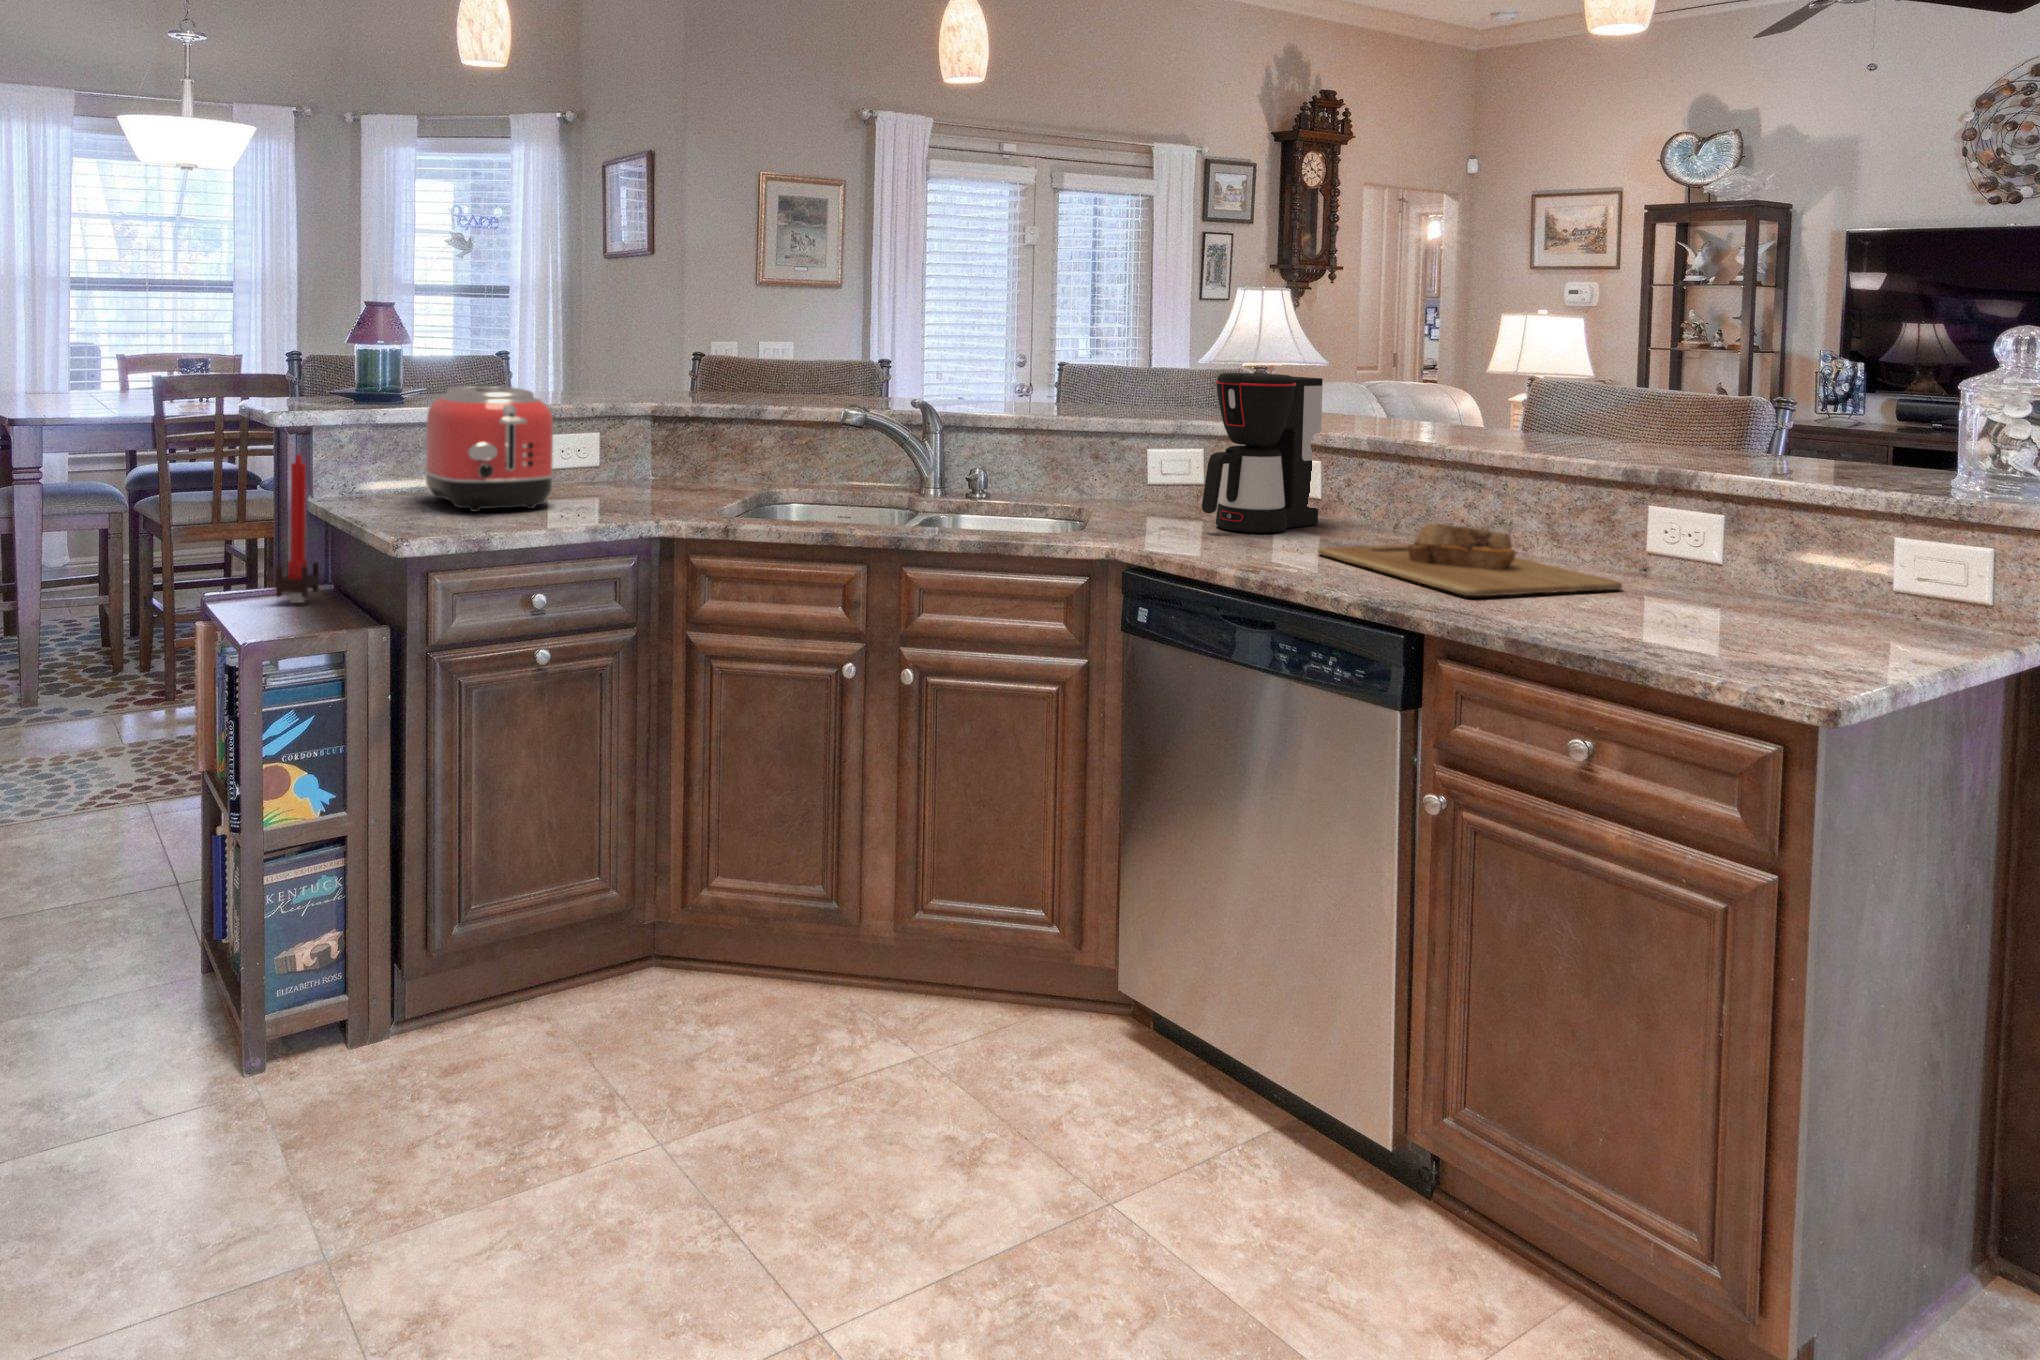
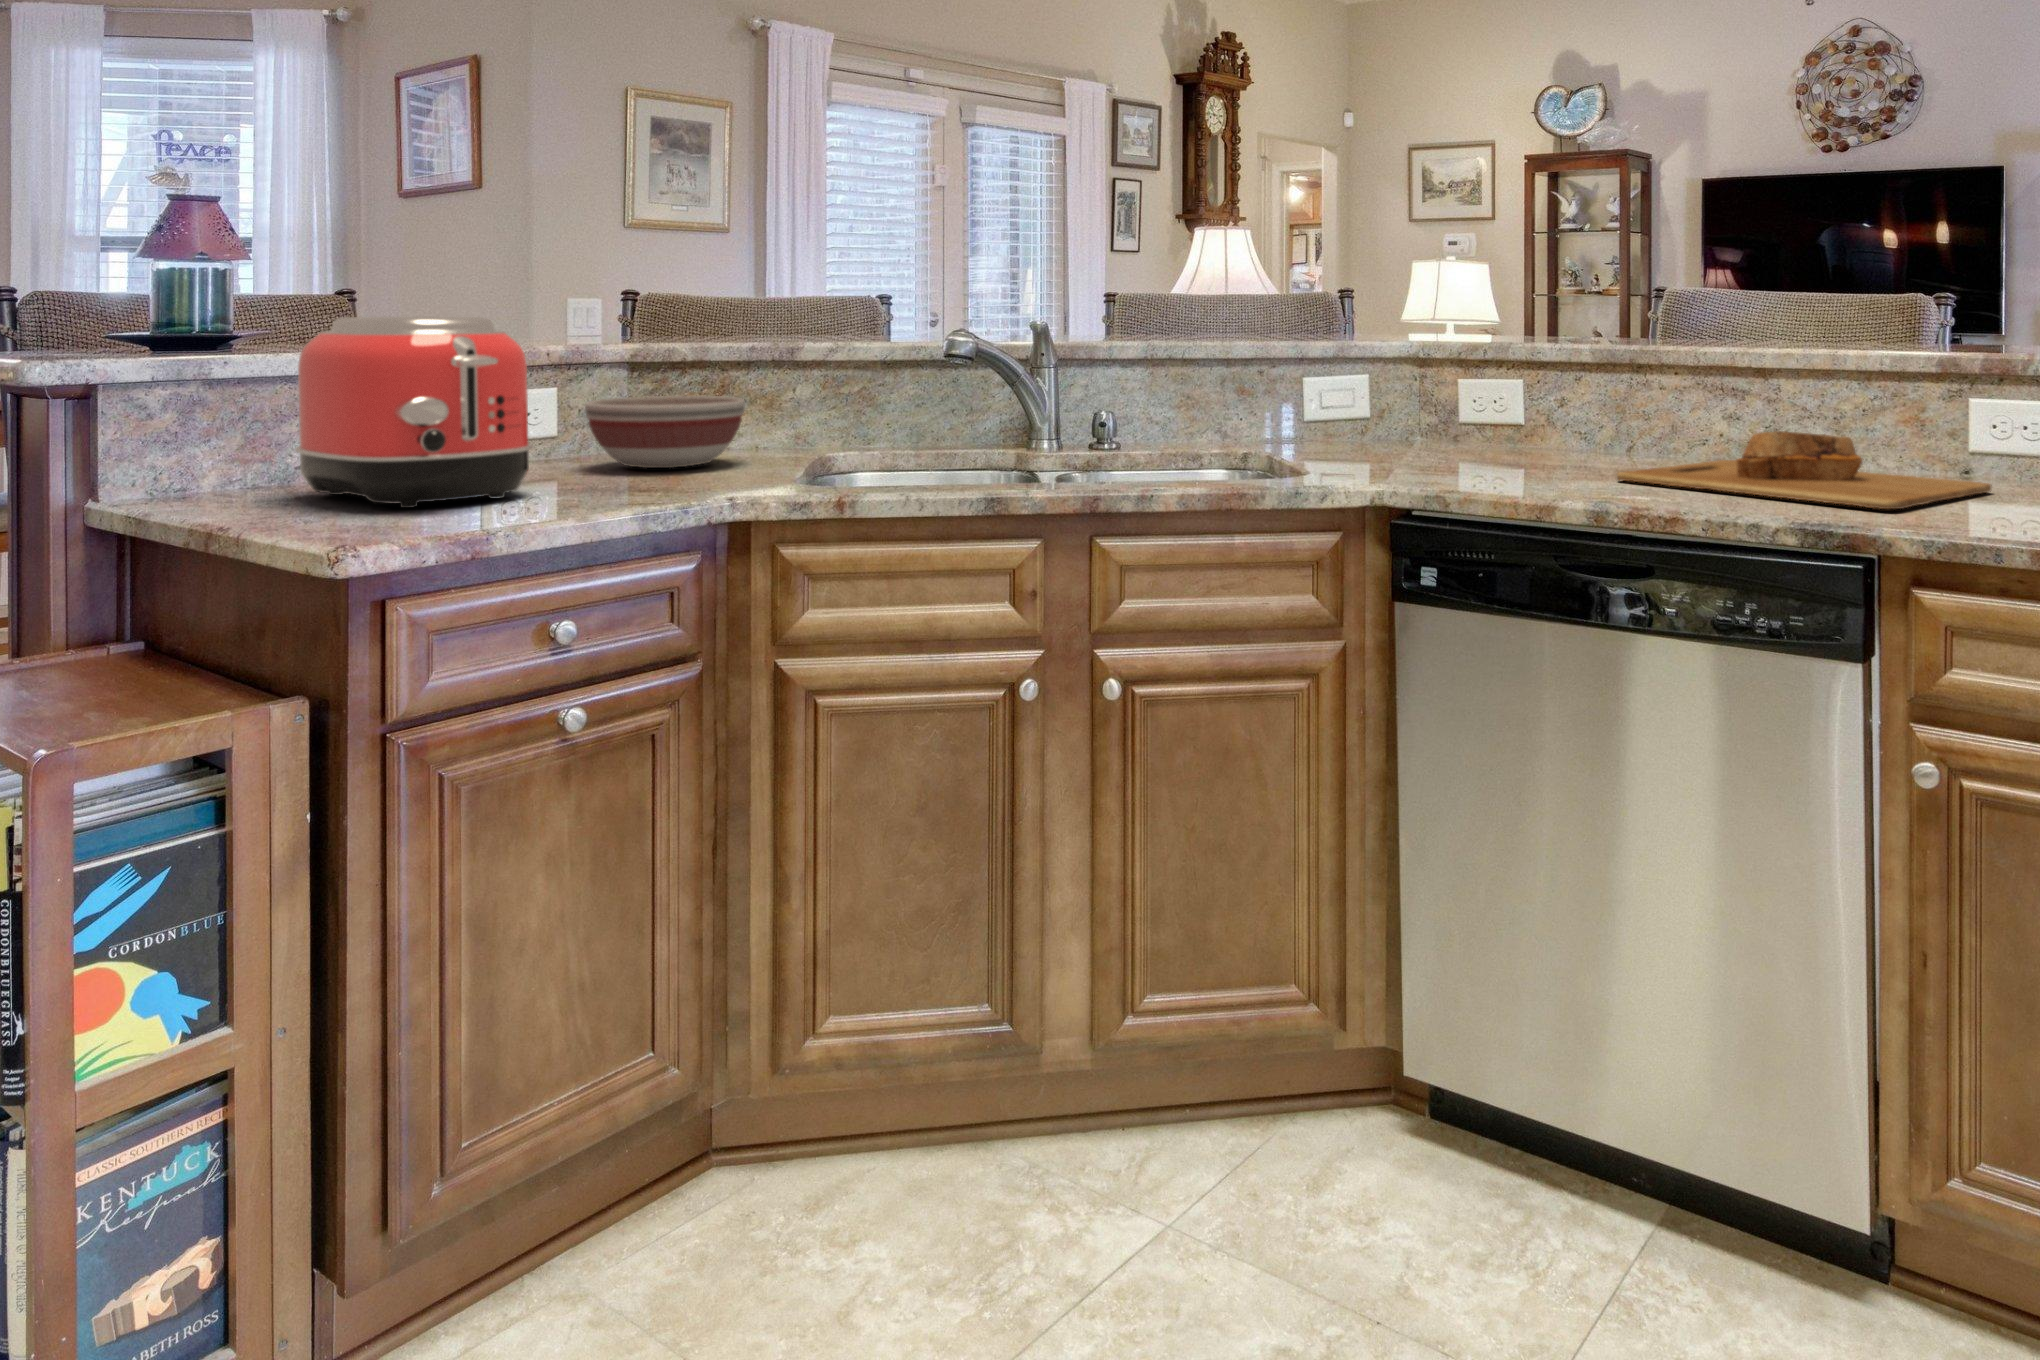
coffee maker: present [1202,373,1323,533] -> none [1431,271,1536,464]
bowl: none [609,440,715,492] -> present [585,396,745,468]
candle: present [276,455,319,603] -> none [38,430,121,686]

